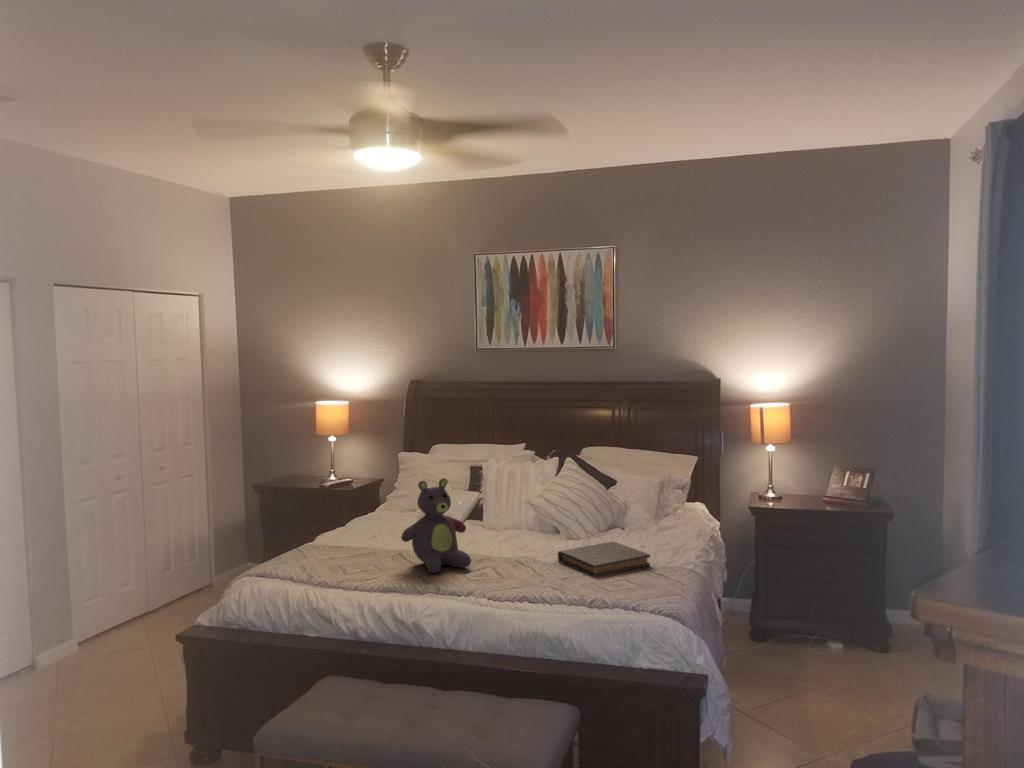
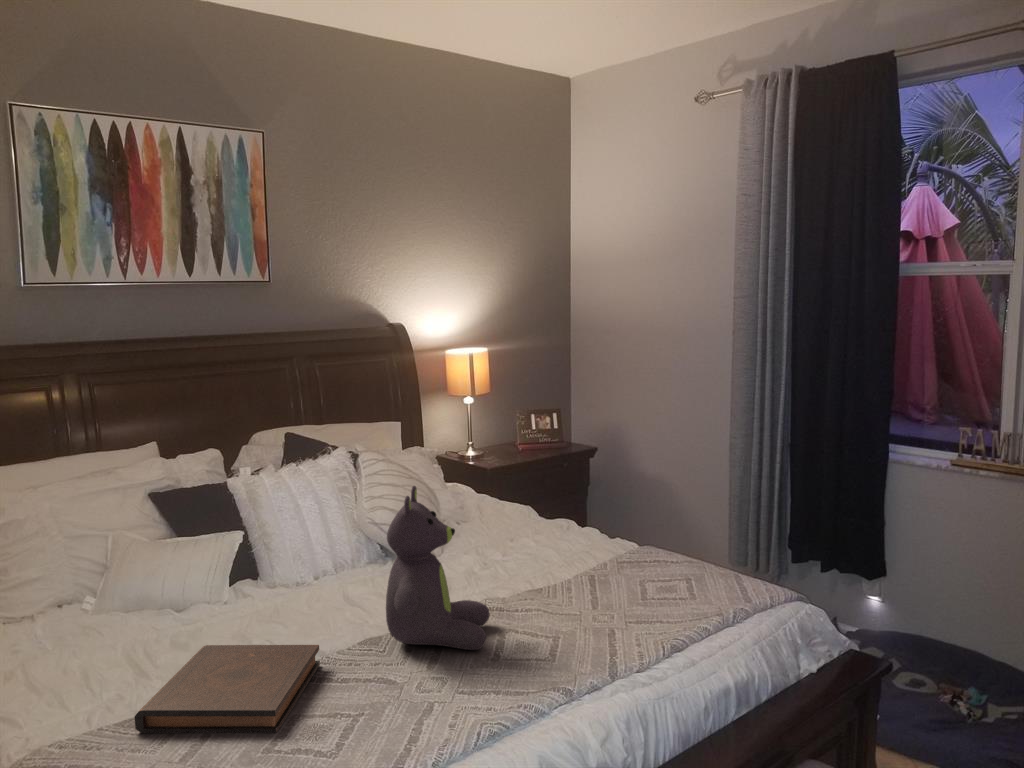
book: present [558,542,651,576] -> present [135,645,320,734]

